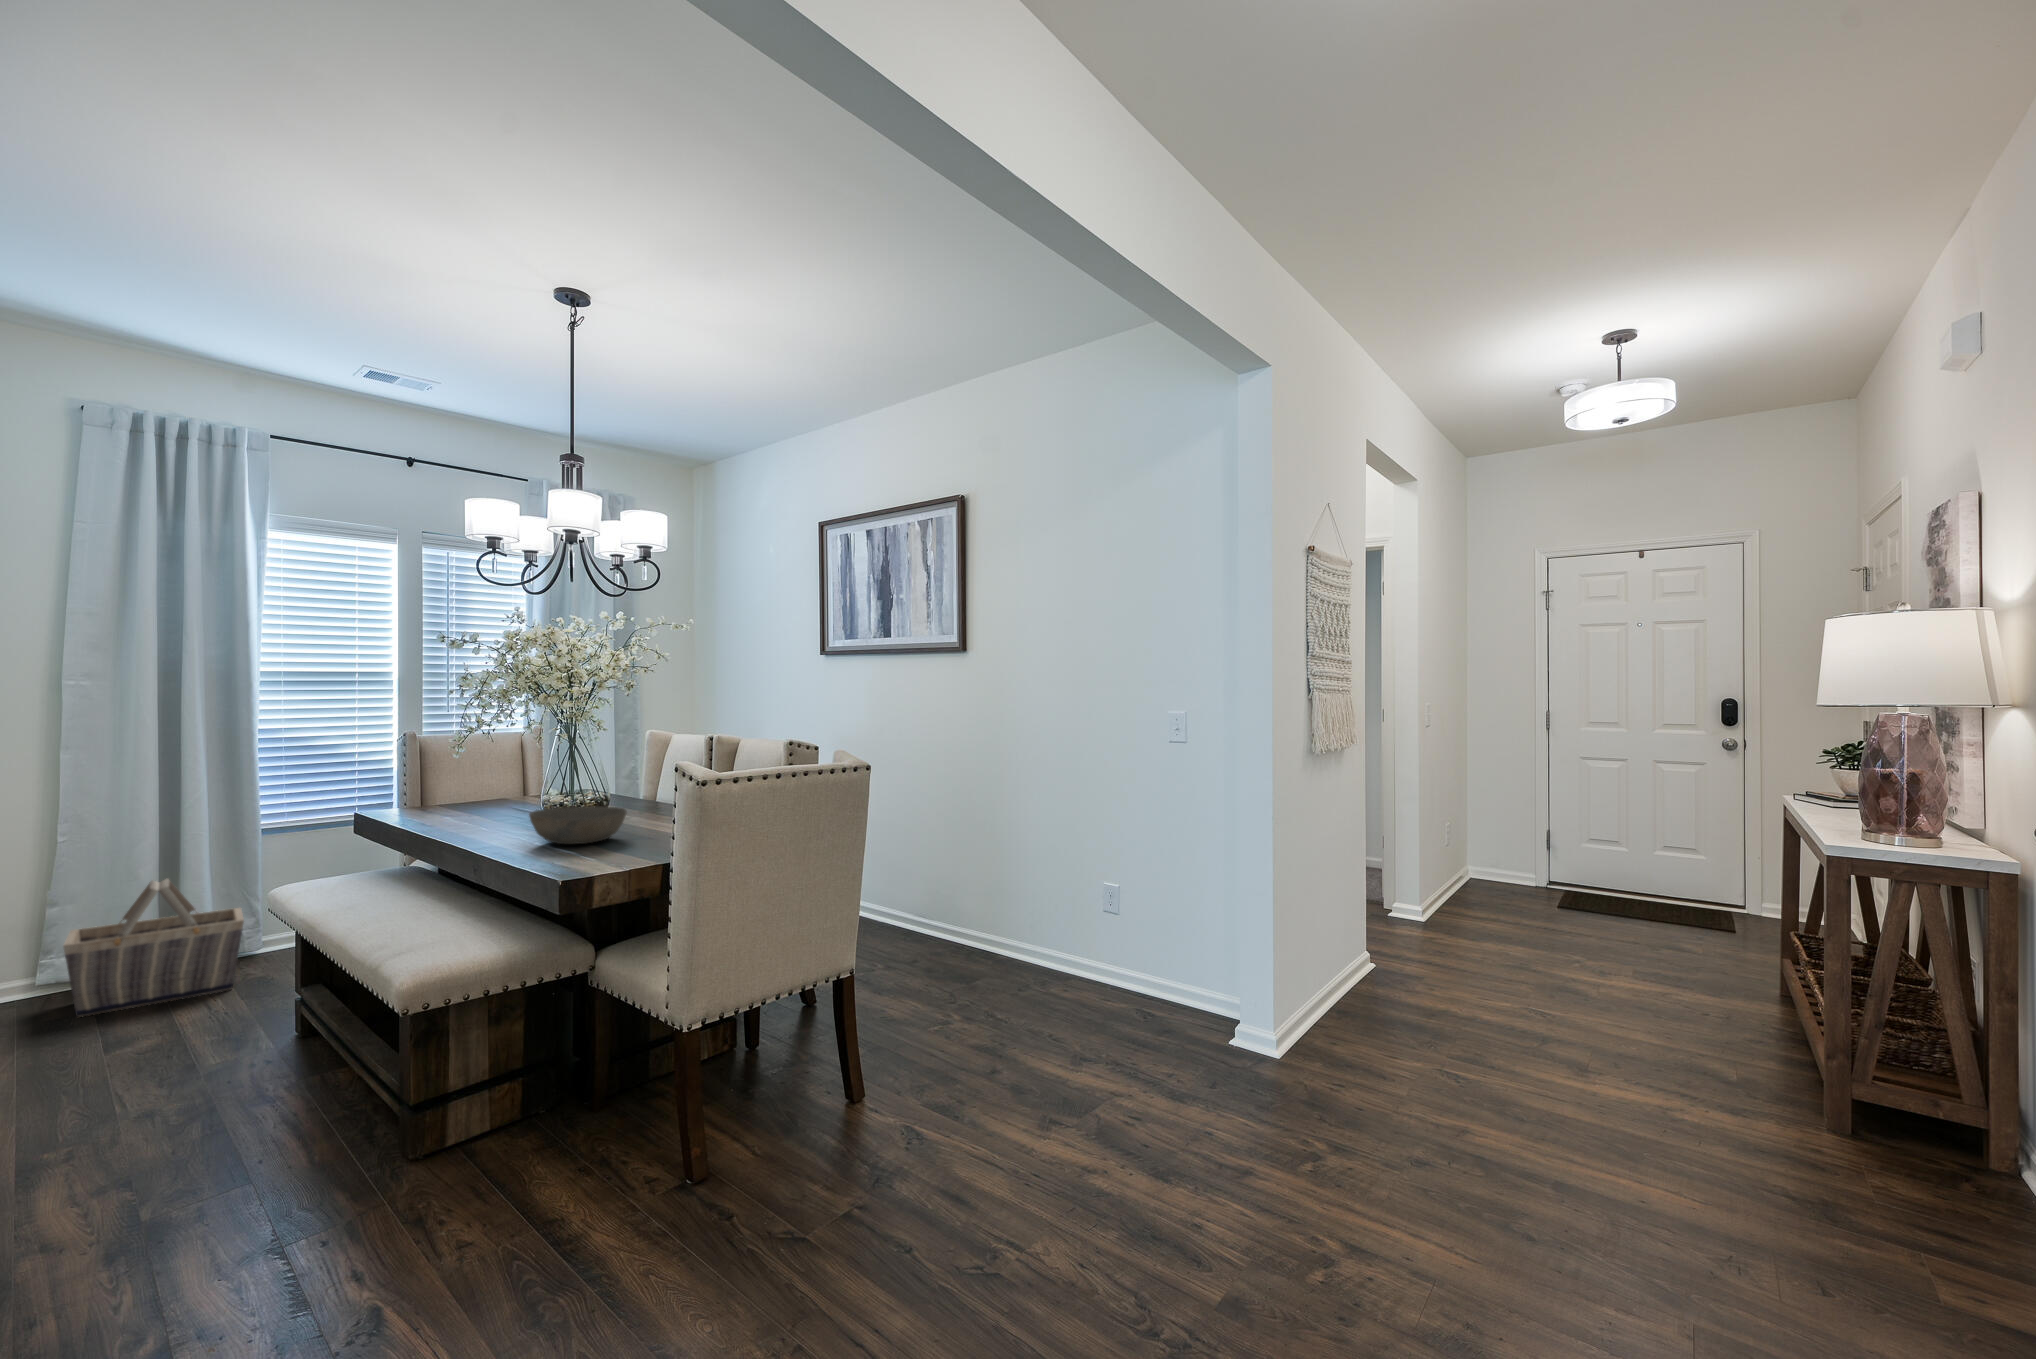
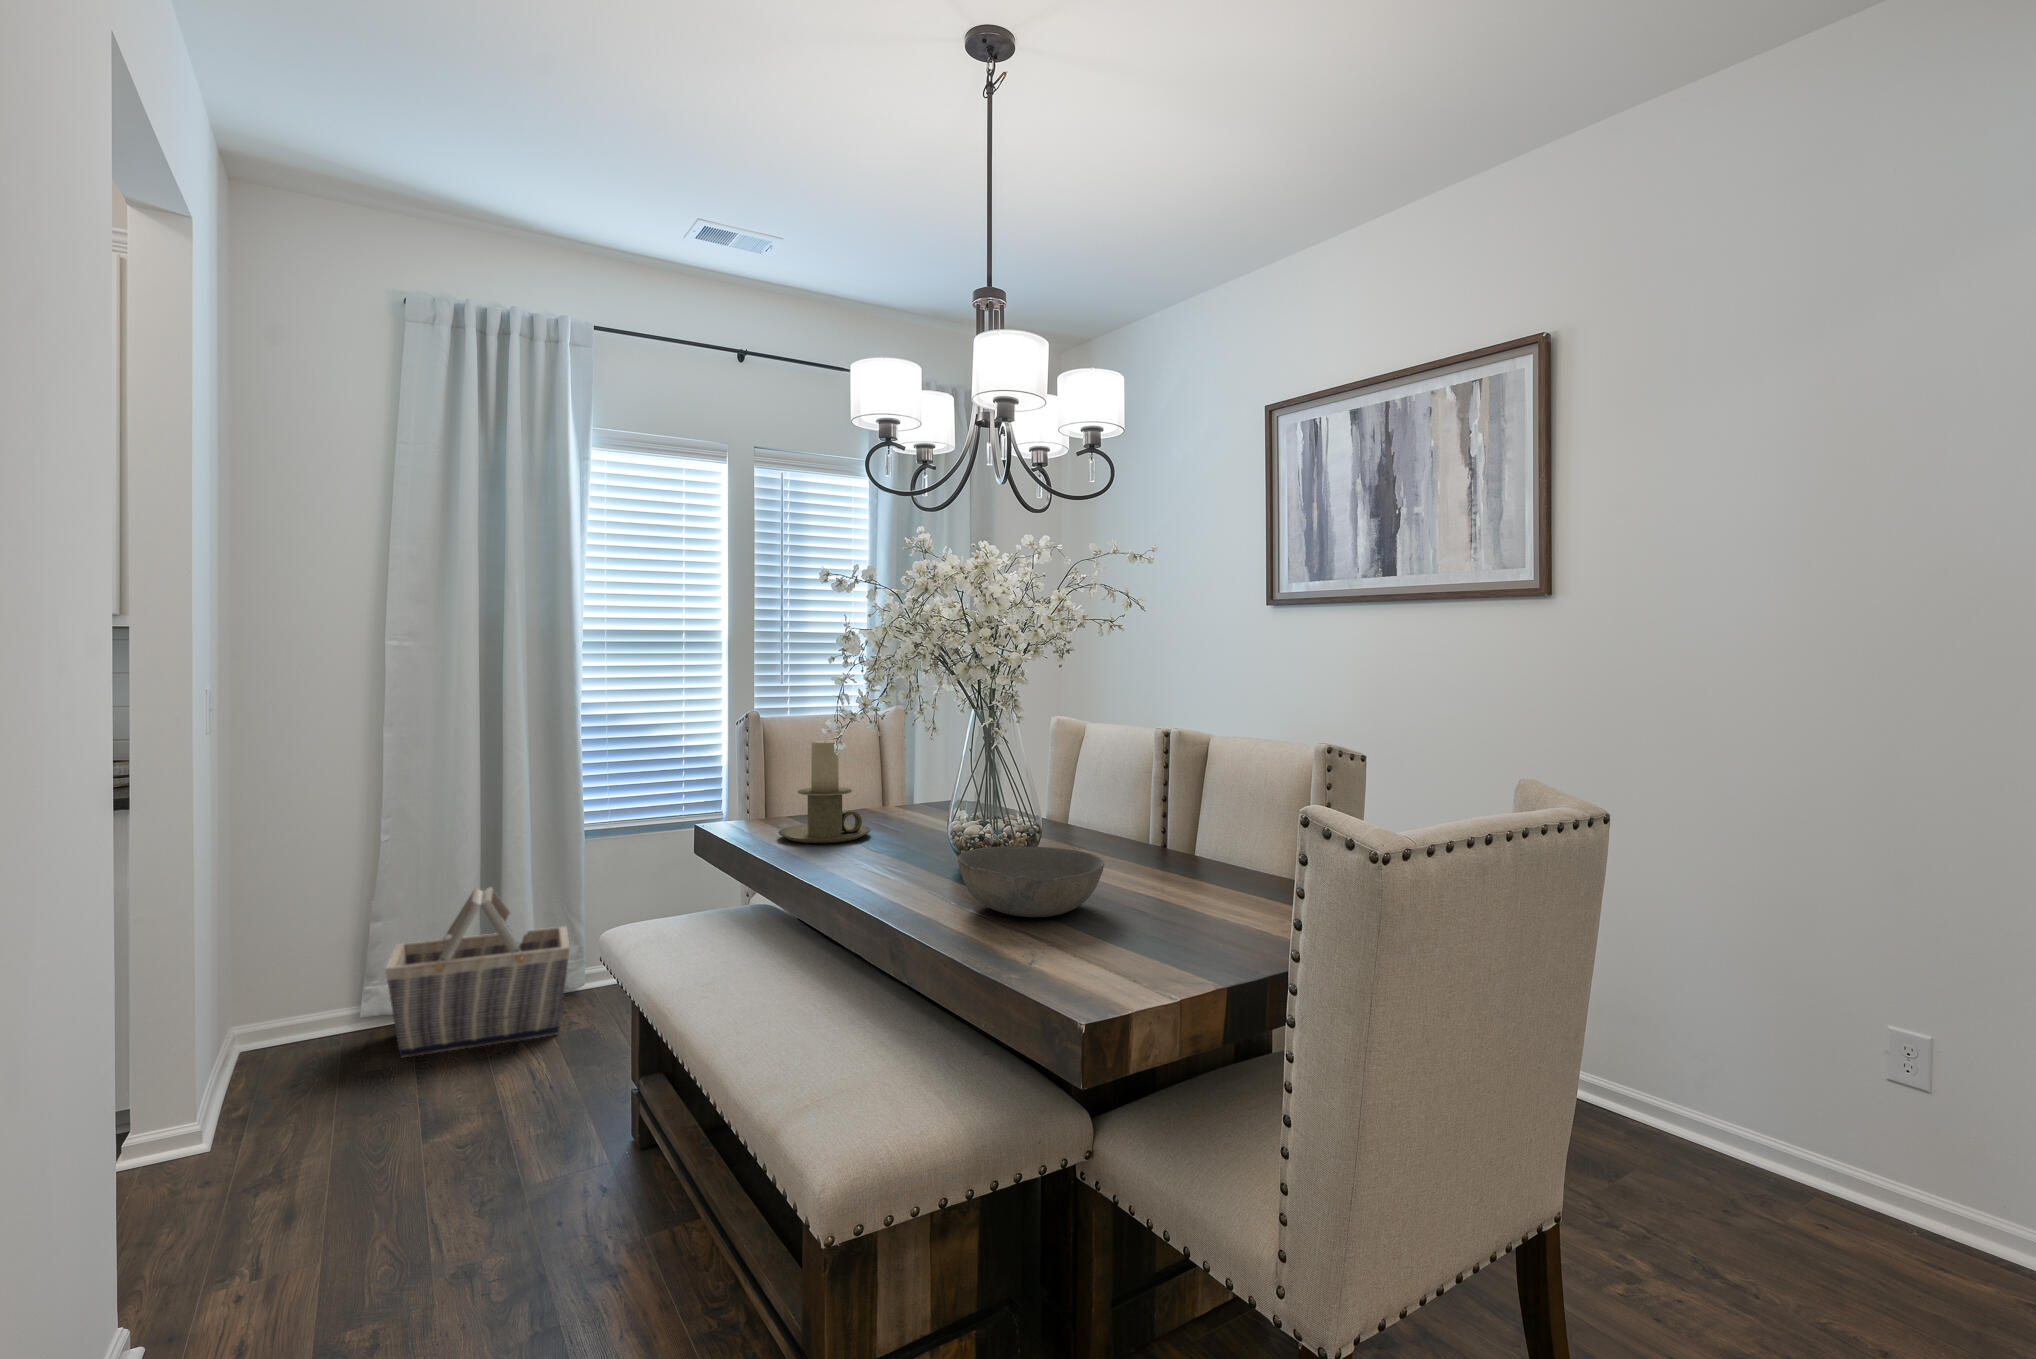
candle holder: none [421,749,496,819] -> present [778,741,871,843]

